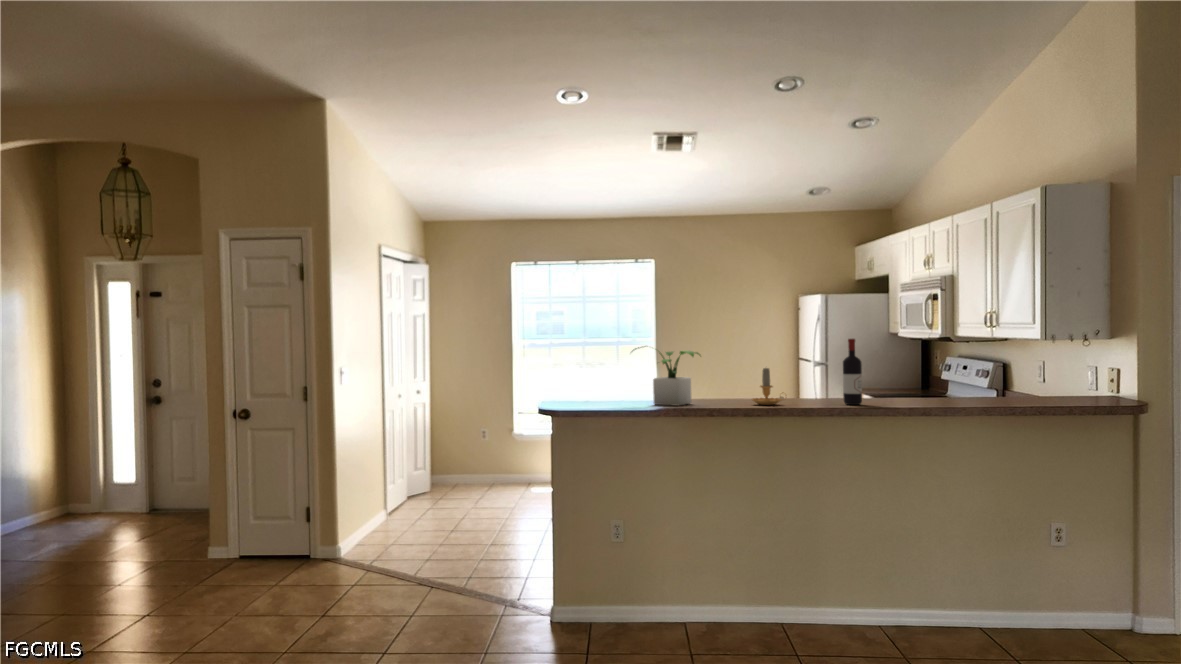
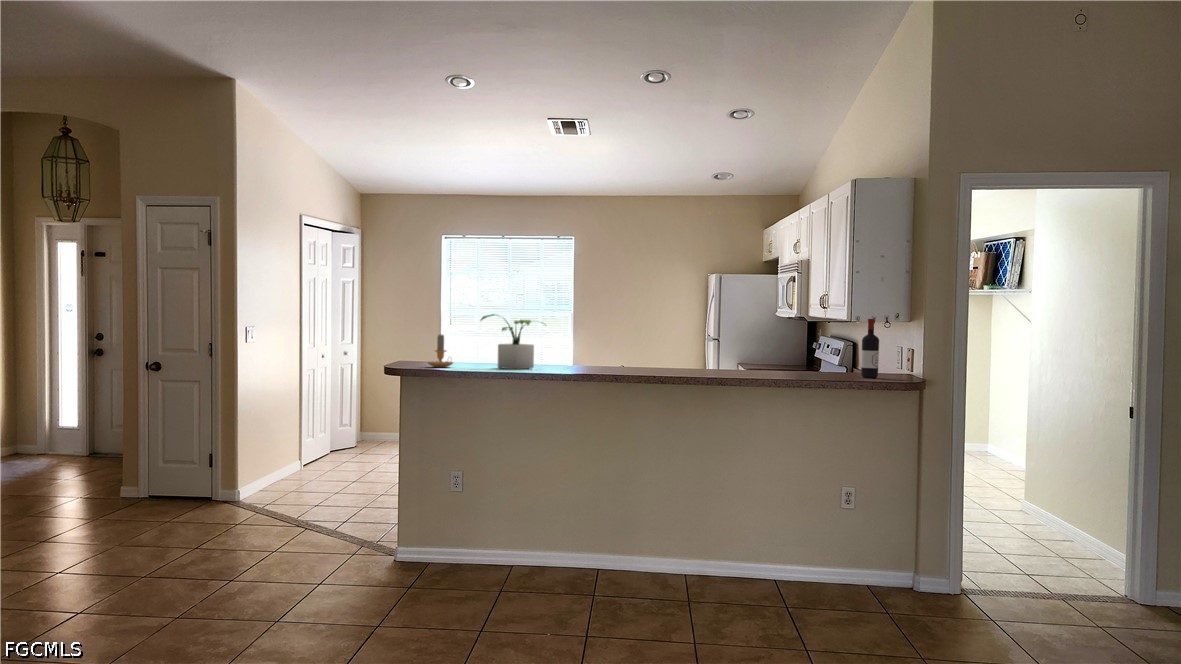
wine bottle: present [843,339,862,405] -> present [861,319,879,378]
candle: present [752,368,784,405] -> present [428,334,453,367]

